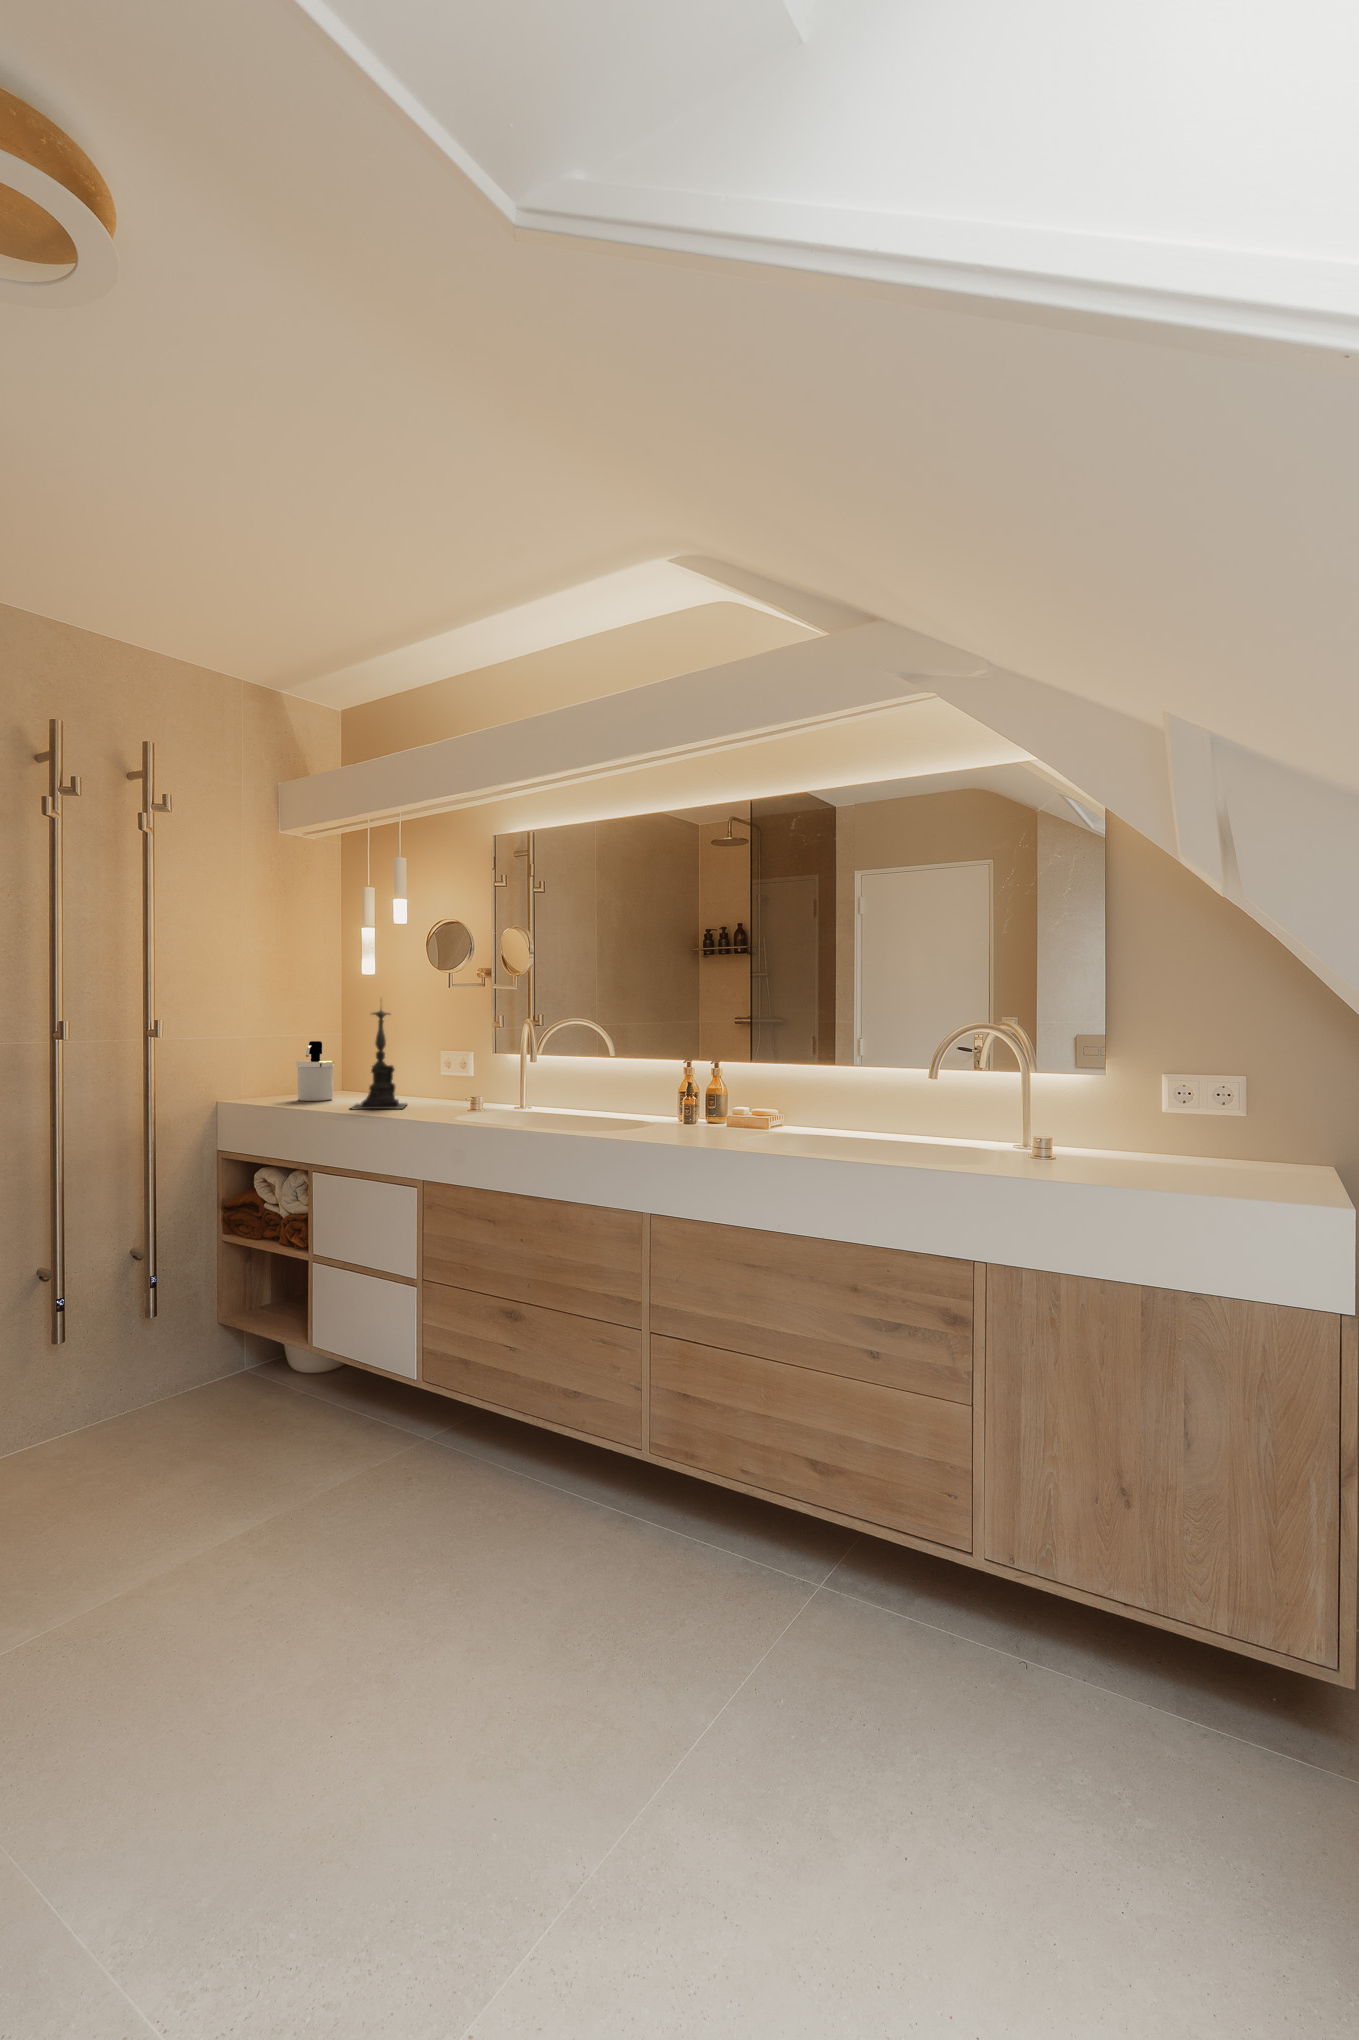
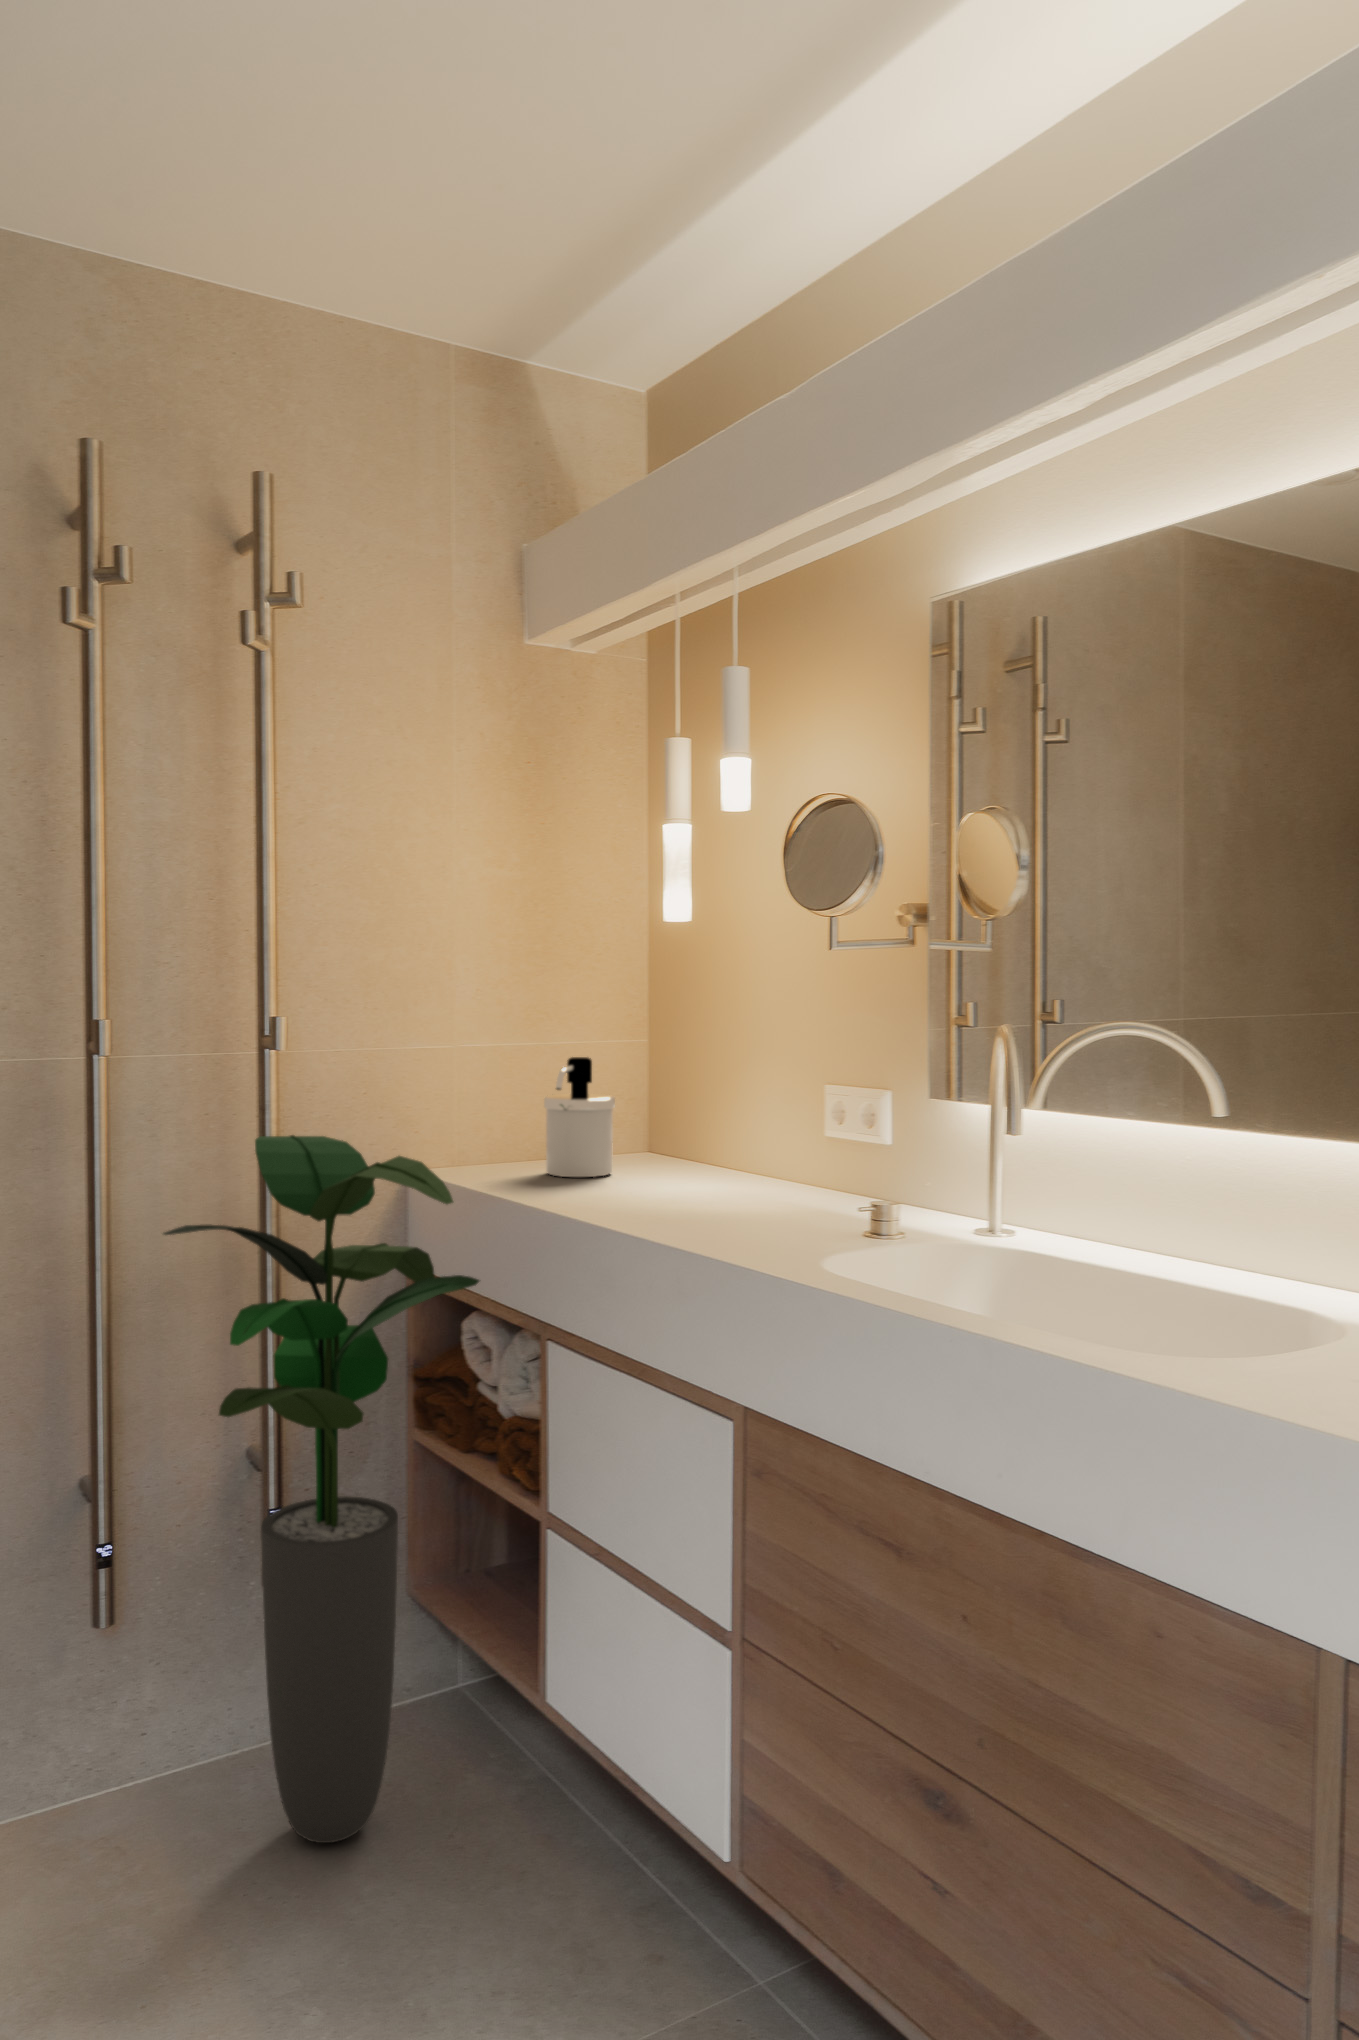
candle holder: present [351,1010,406,1110] -> none [625,972,751,1214]
potted plant: none [108,1080,277,1431] -> present [164,1135,479,1843]

